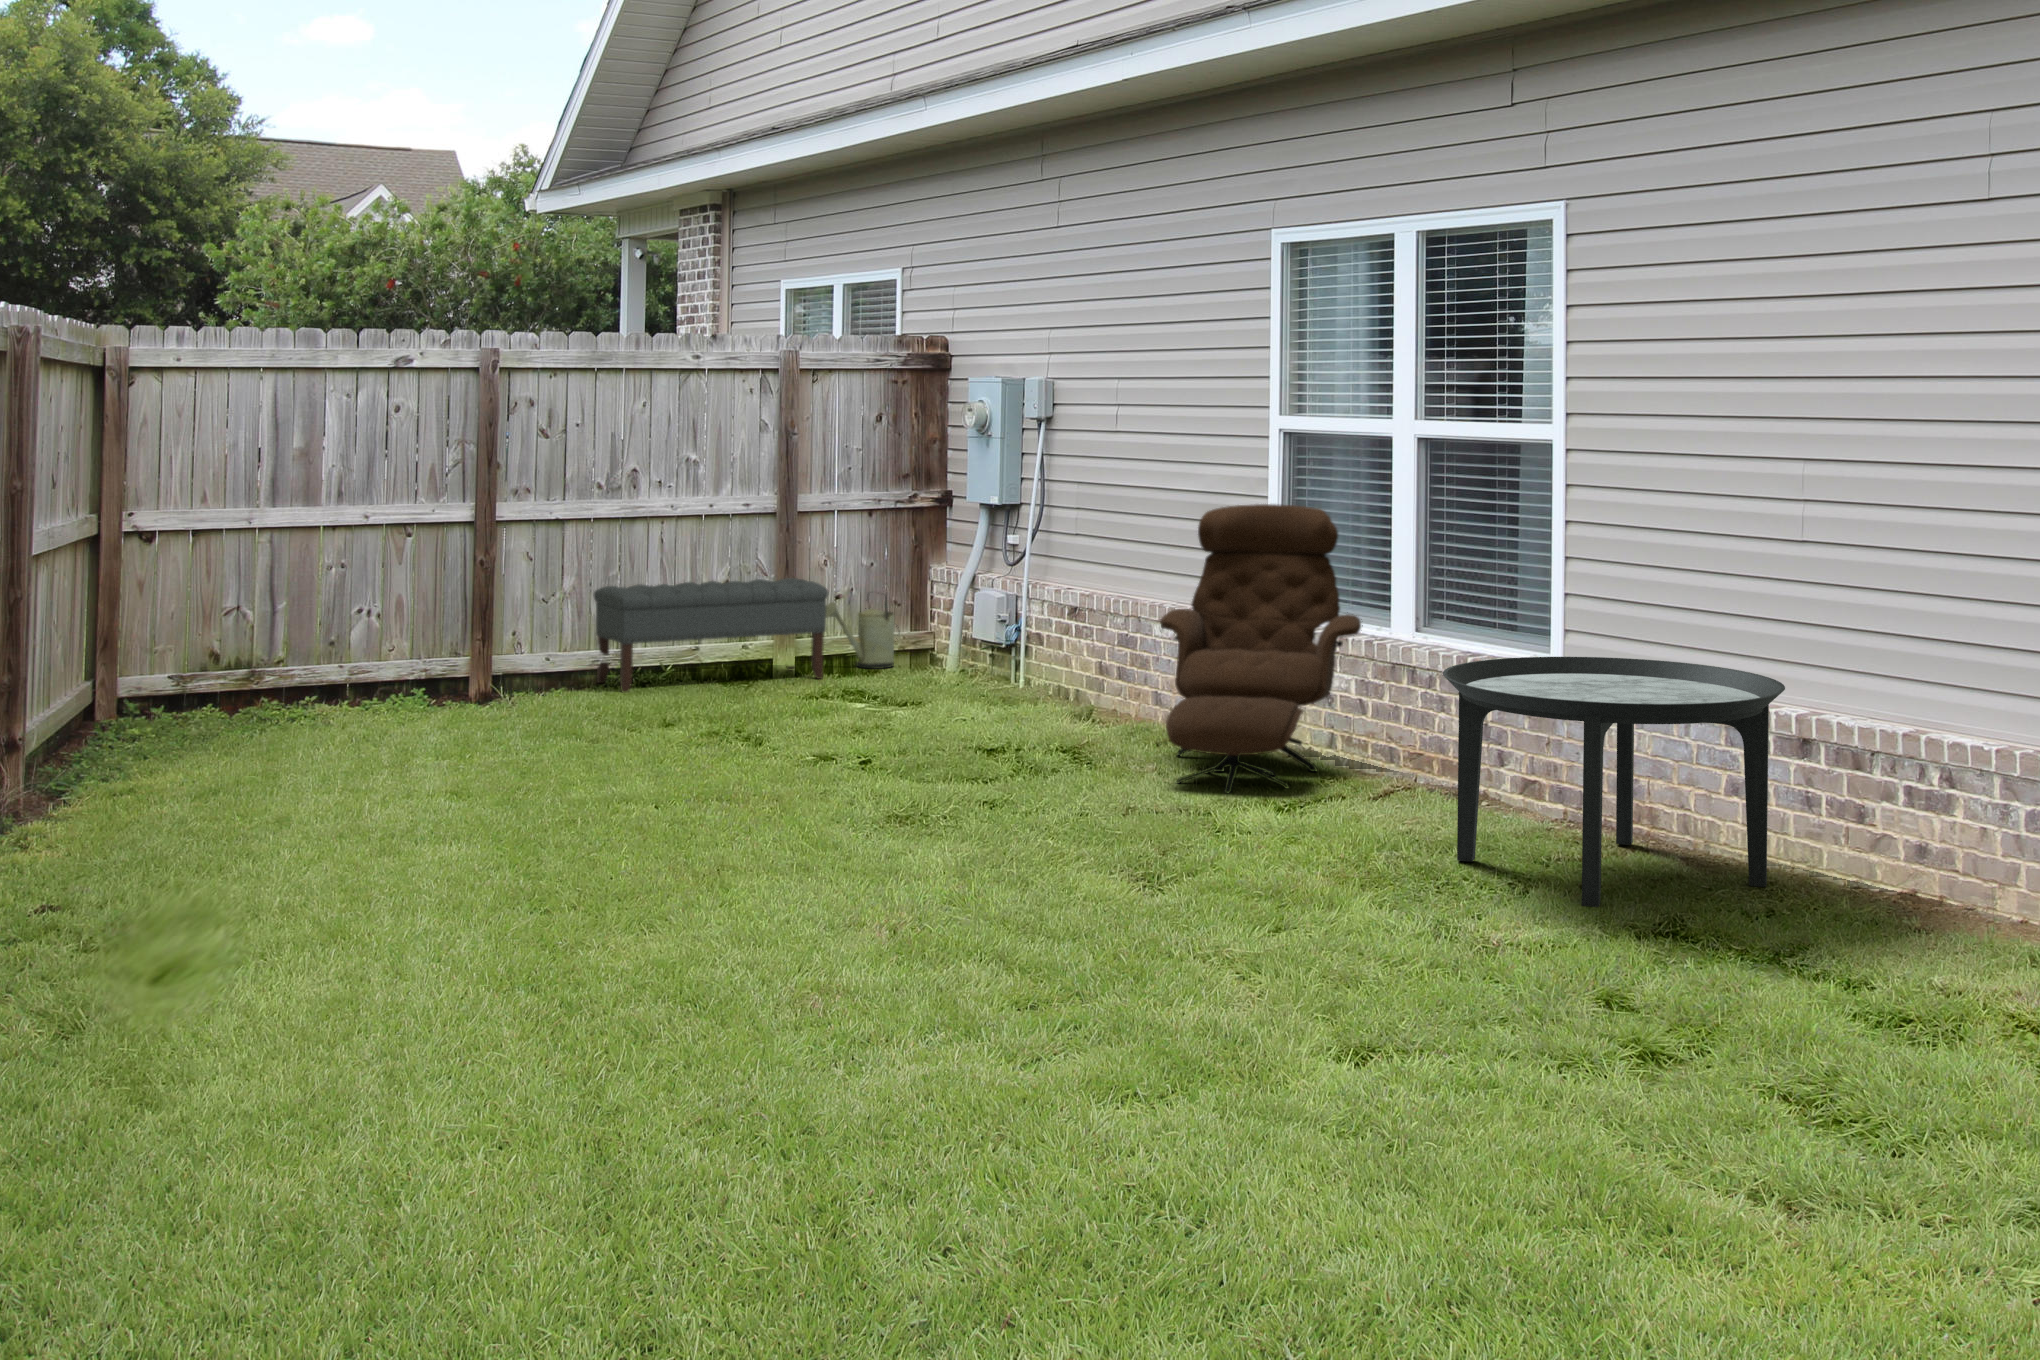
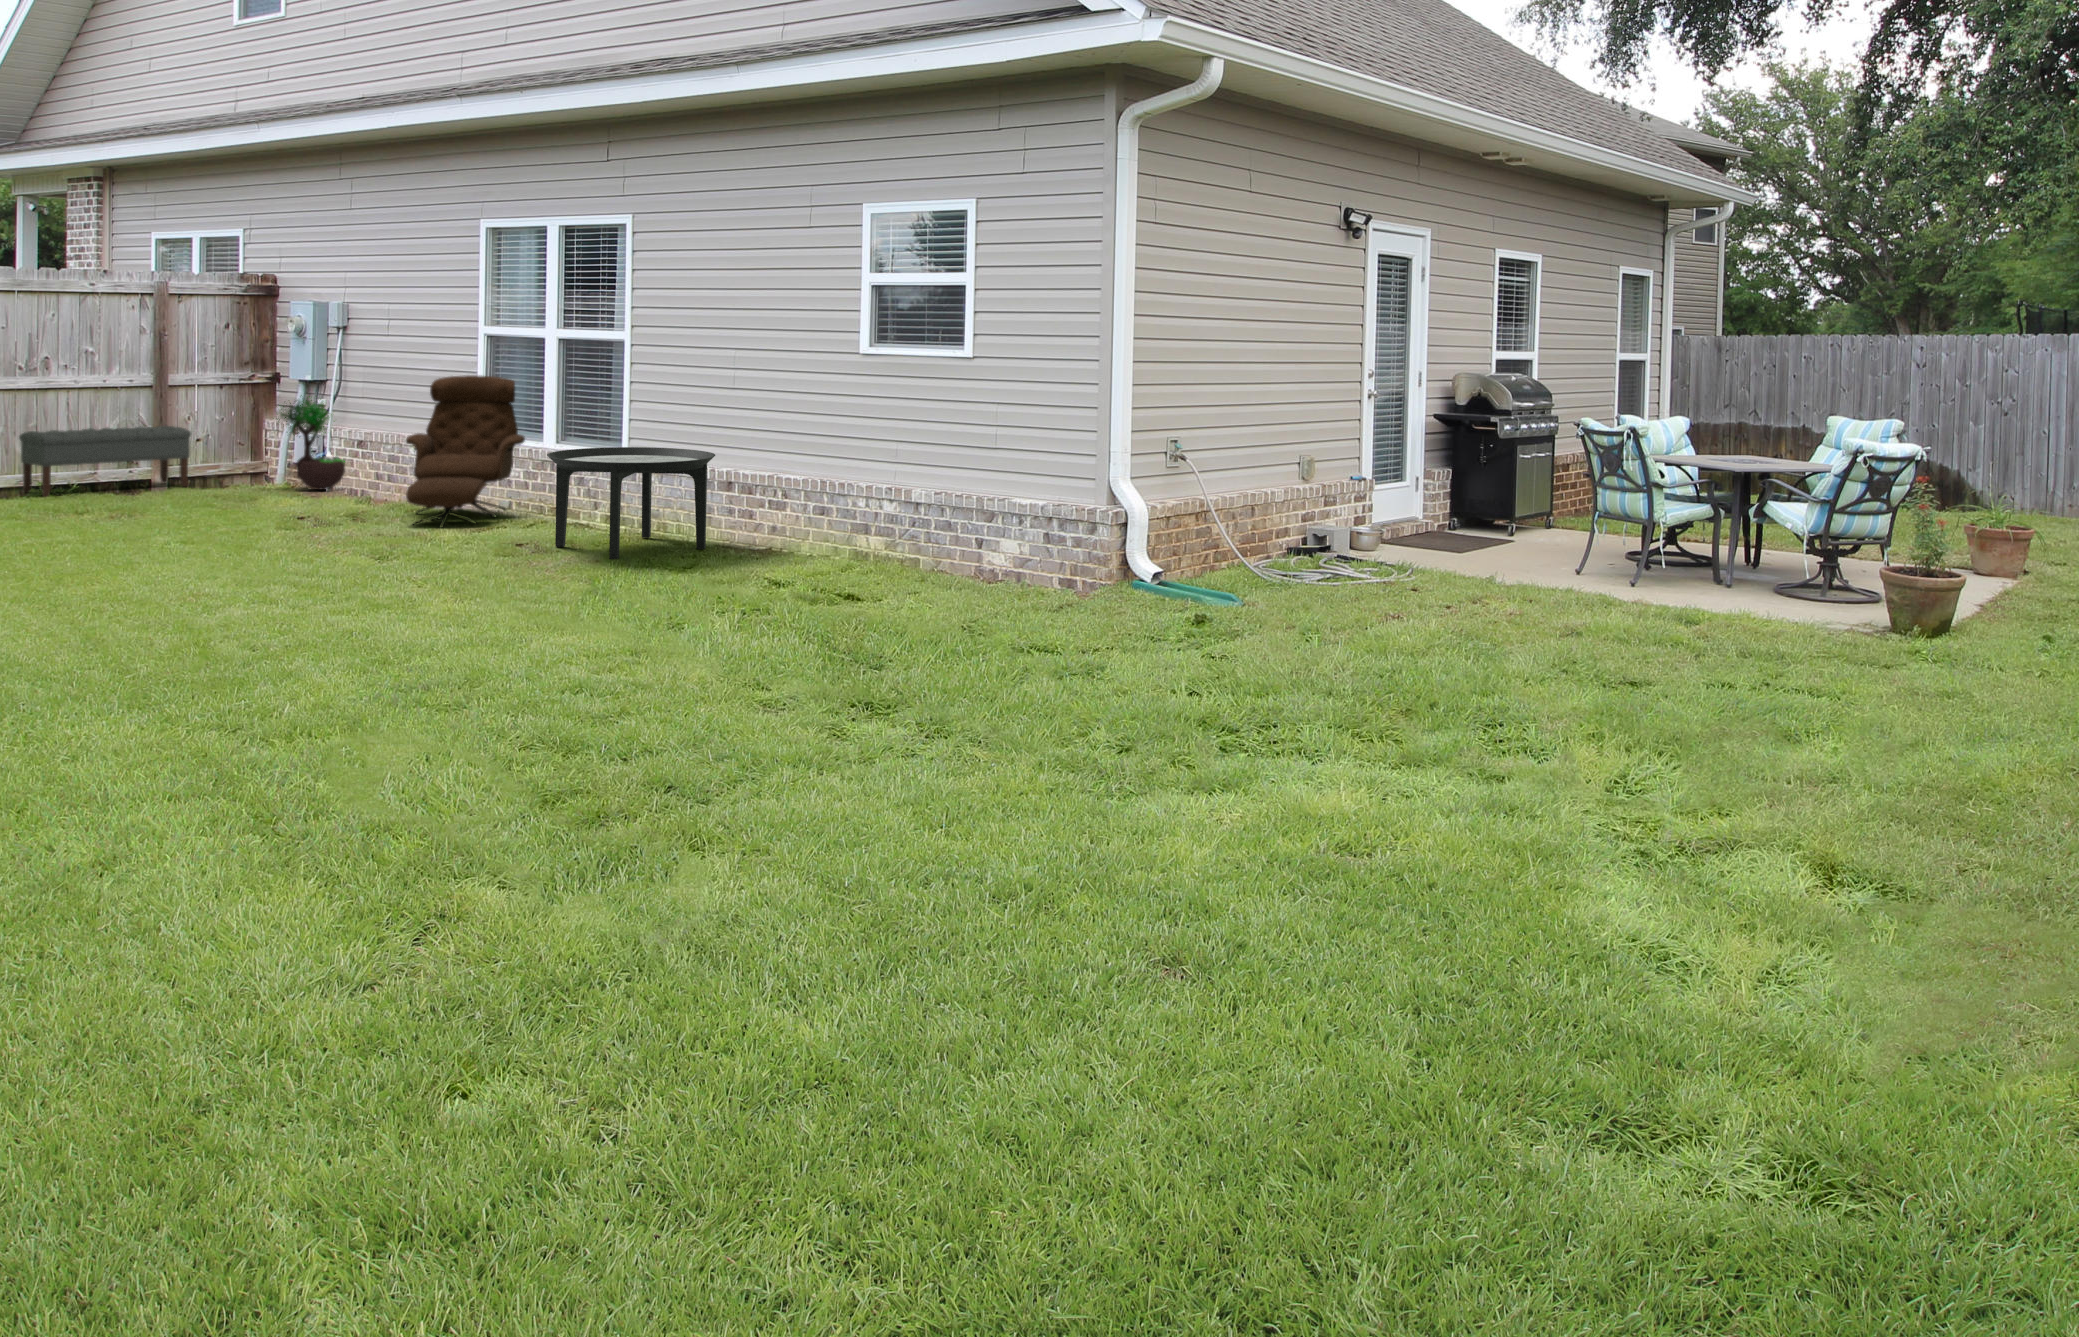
potted tree: none [945,523,1056,693] -> present [273,395,345,490]
watering can: present [826,597,899,669] -> none [187,434,241,481]

